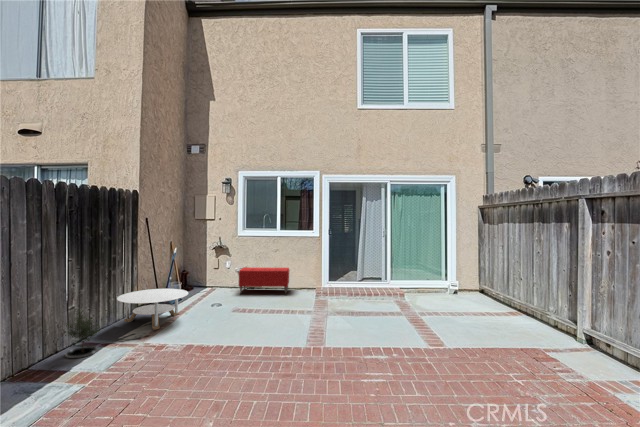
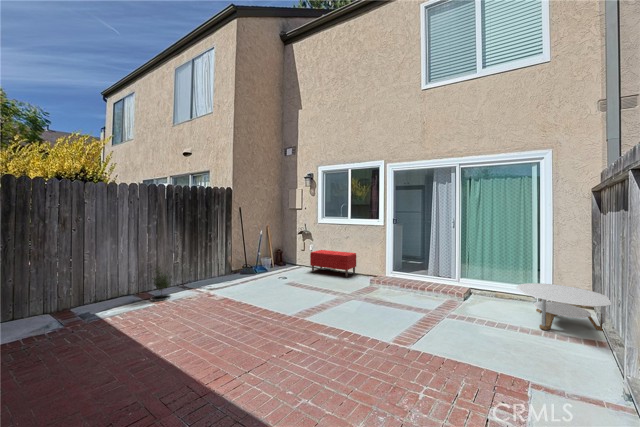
round table: present [117,289,188,330] -> present [516,283,612,331]

